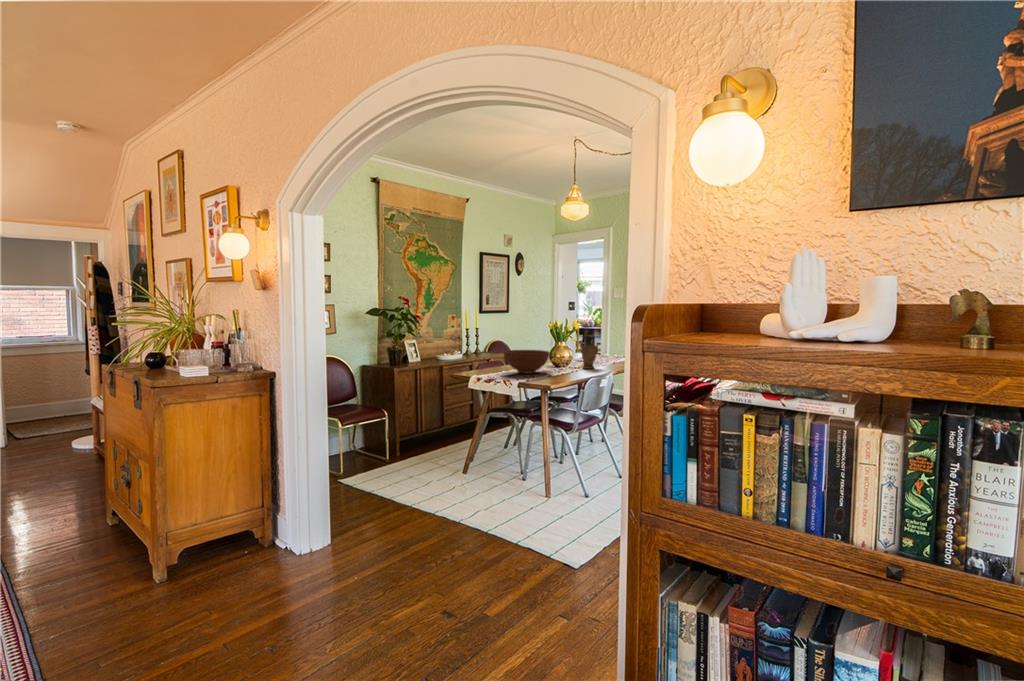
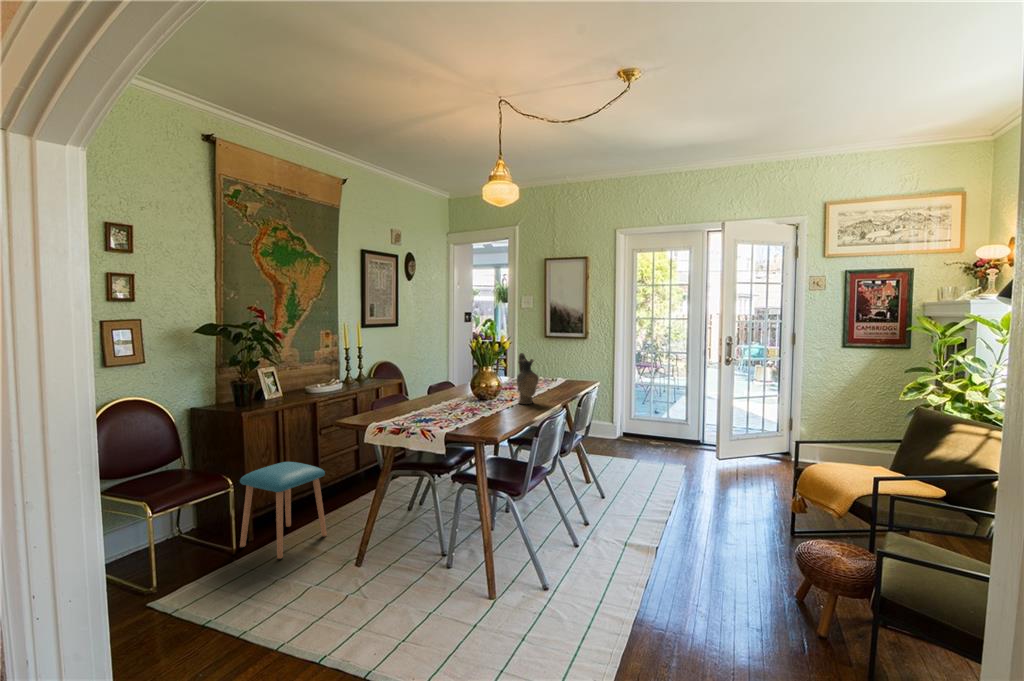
fruit bowl: present [504,350,550,374] -> none [415,381,479,416]
stool: none [391,404,447,467] -> present [240,462,327,560]

